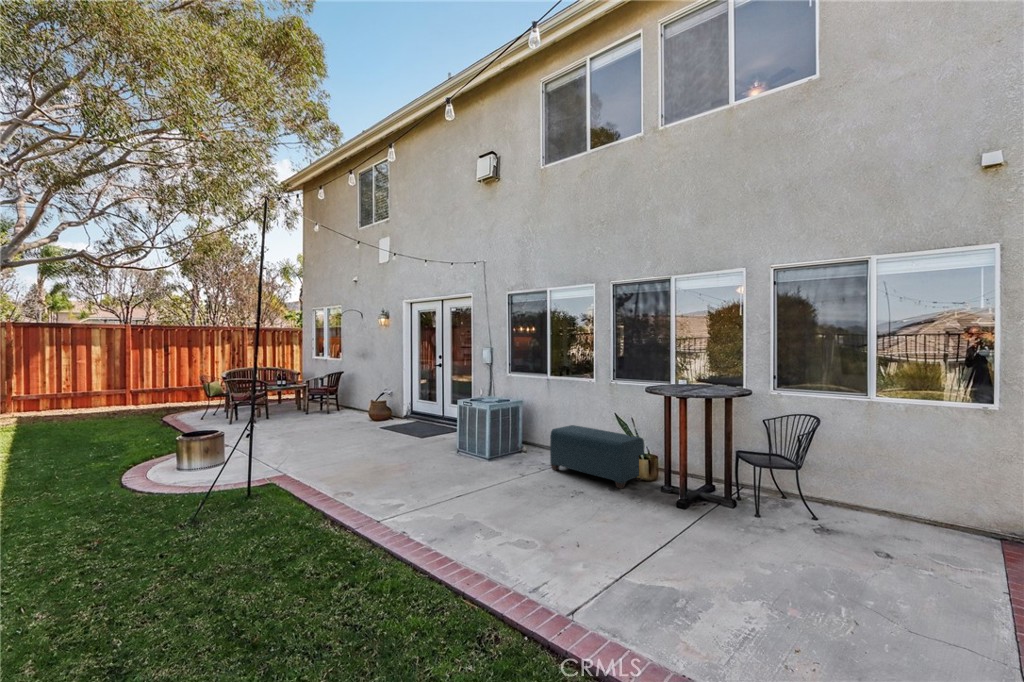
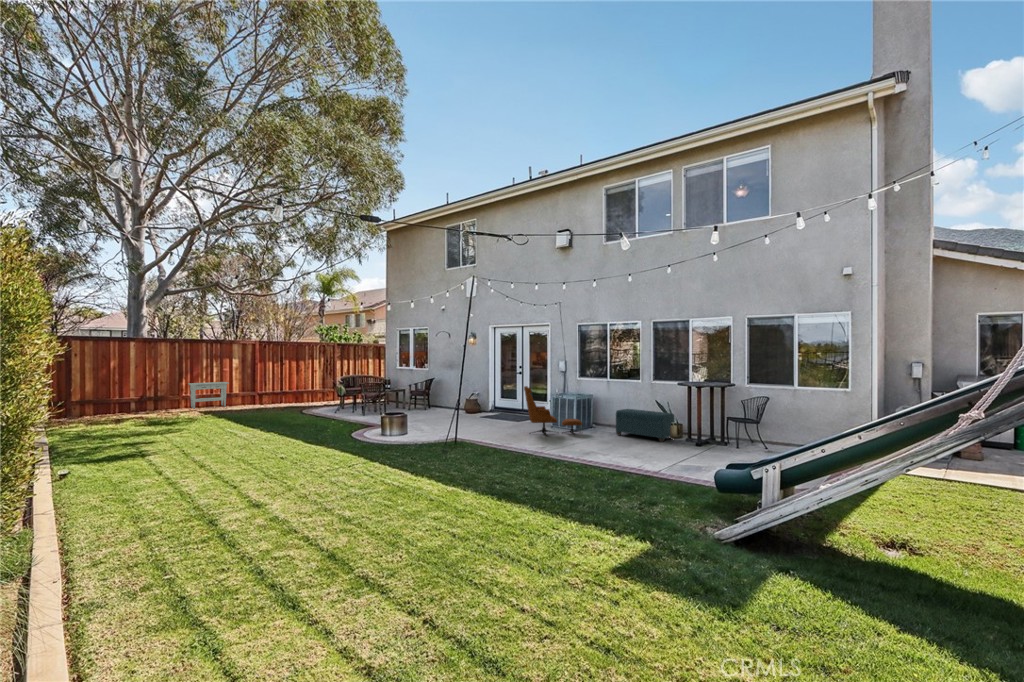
side table: none [17,376,80,413] -> present [188,382,229,409]
lounge chair: none [403,389,500,473] -> present [524,386,582,436]

